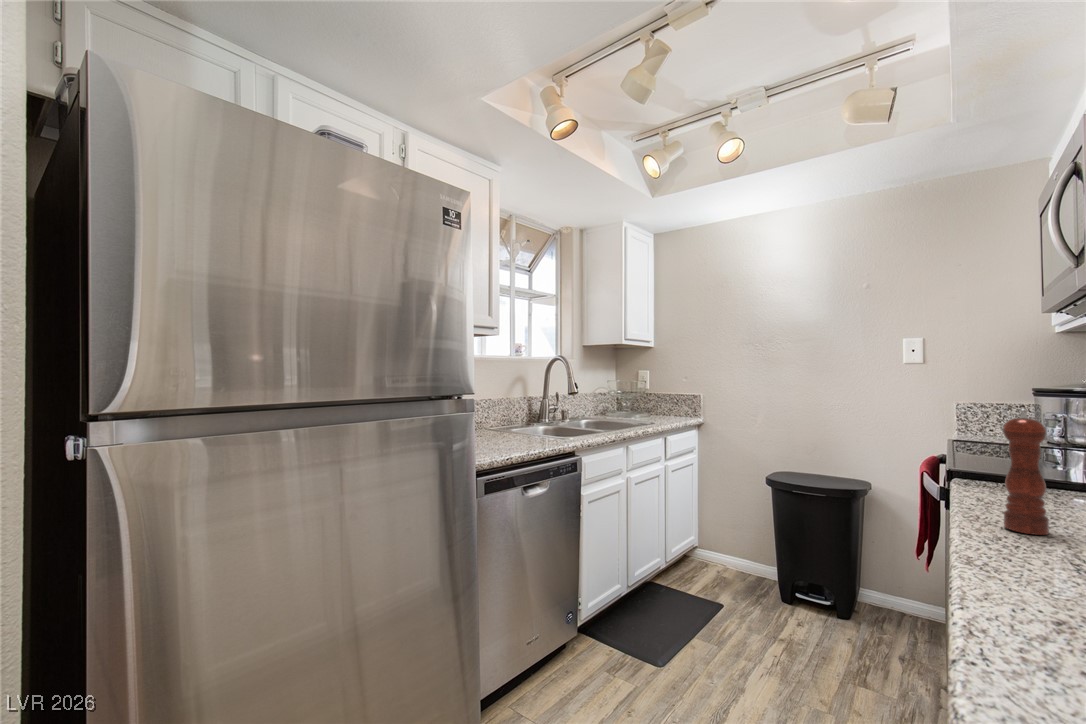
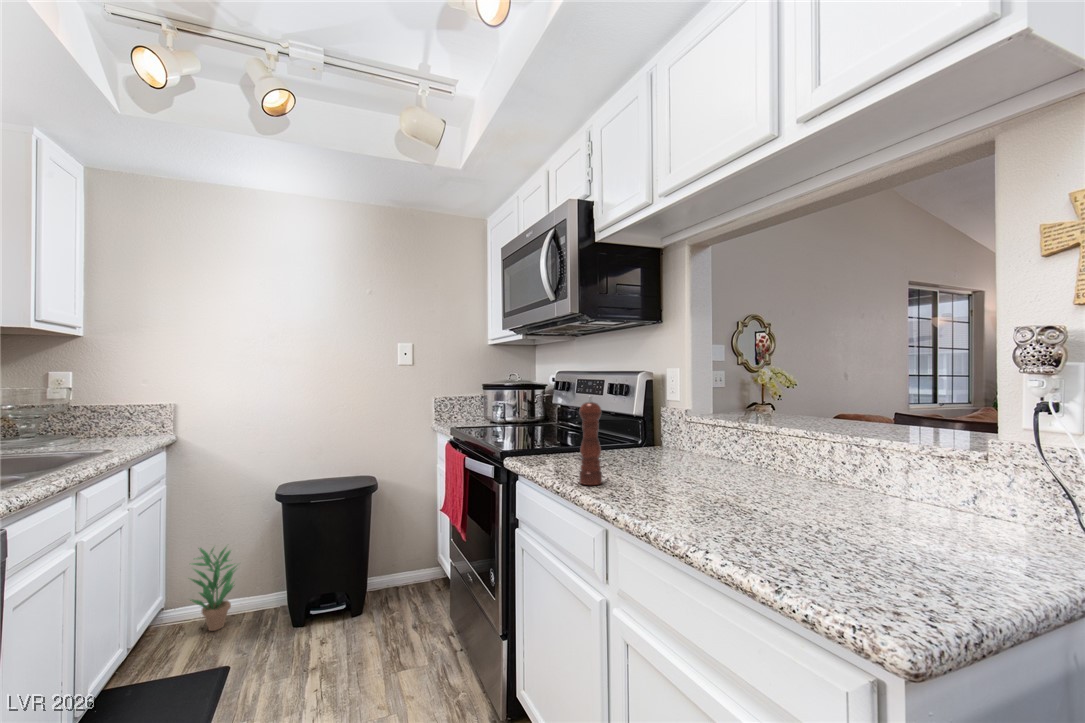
potted plant: none [706,506,743,577] -> present [191,548,237,631]

